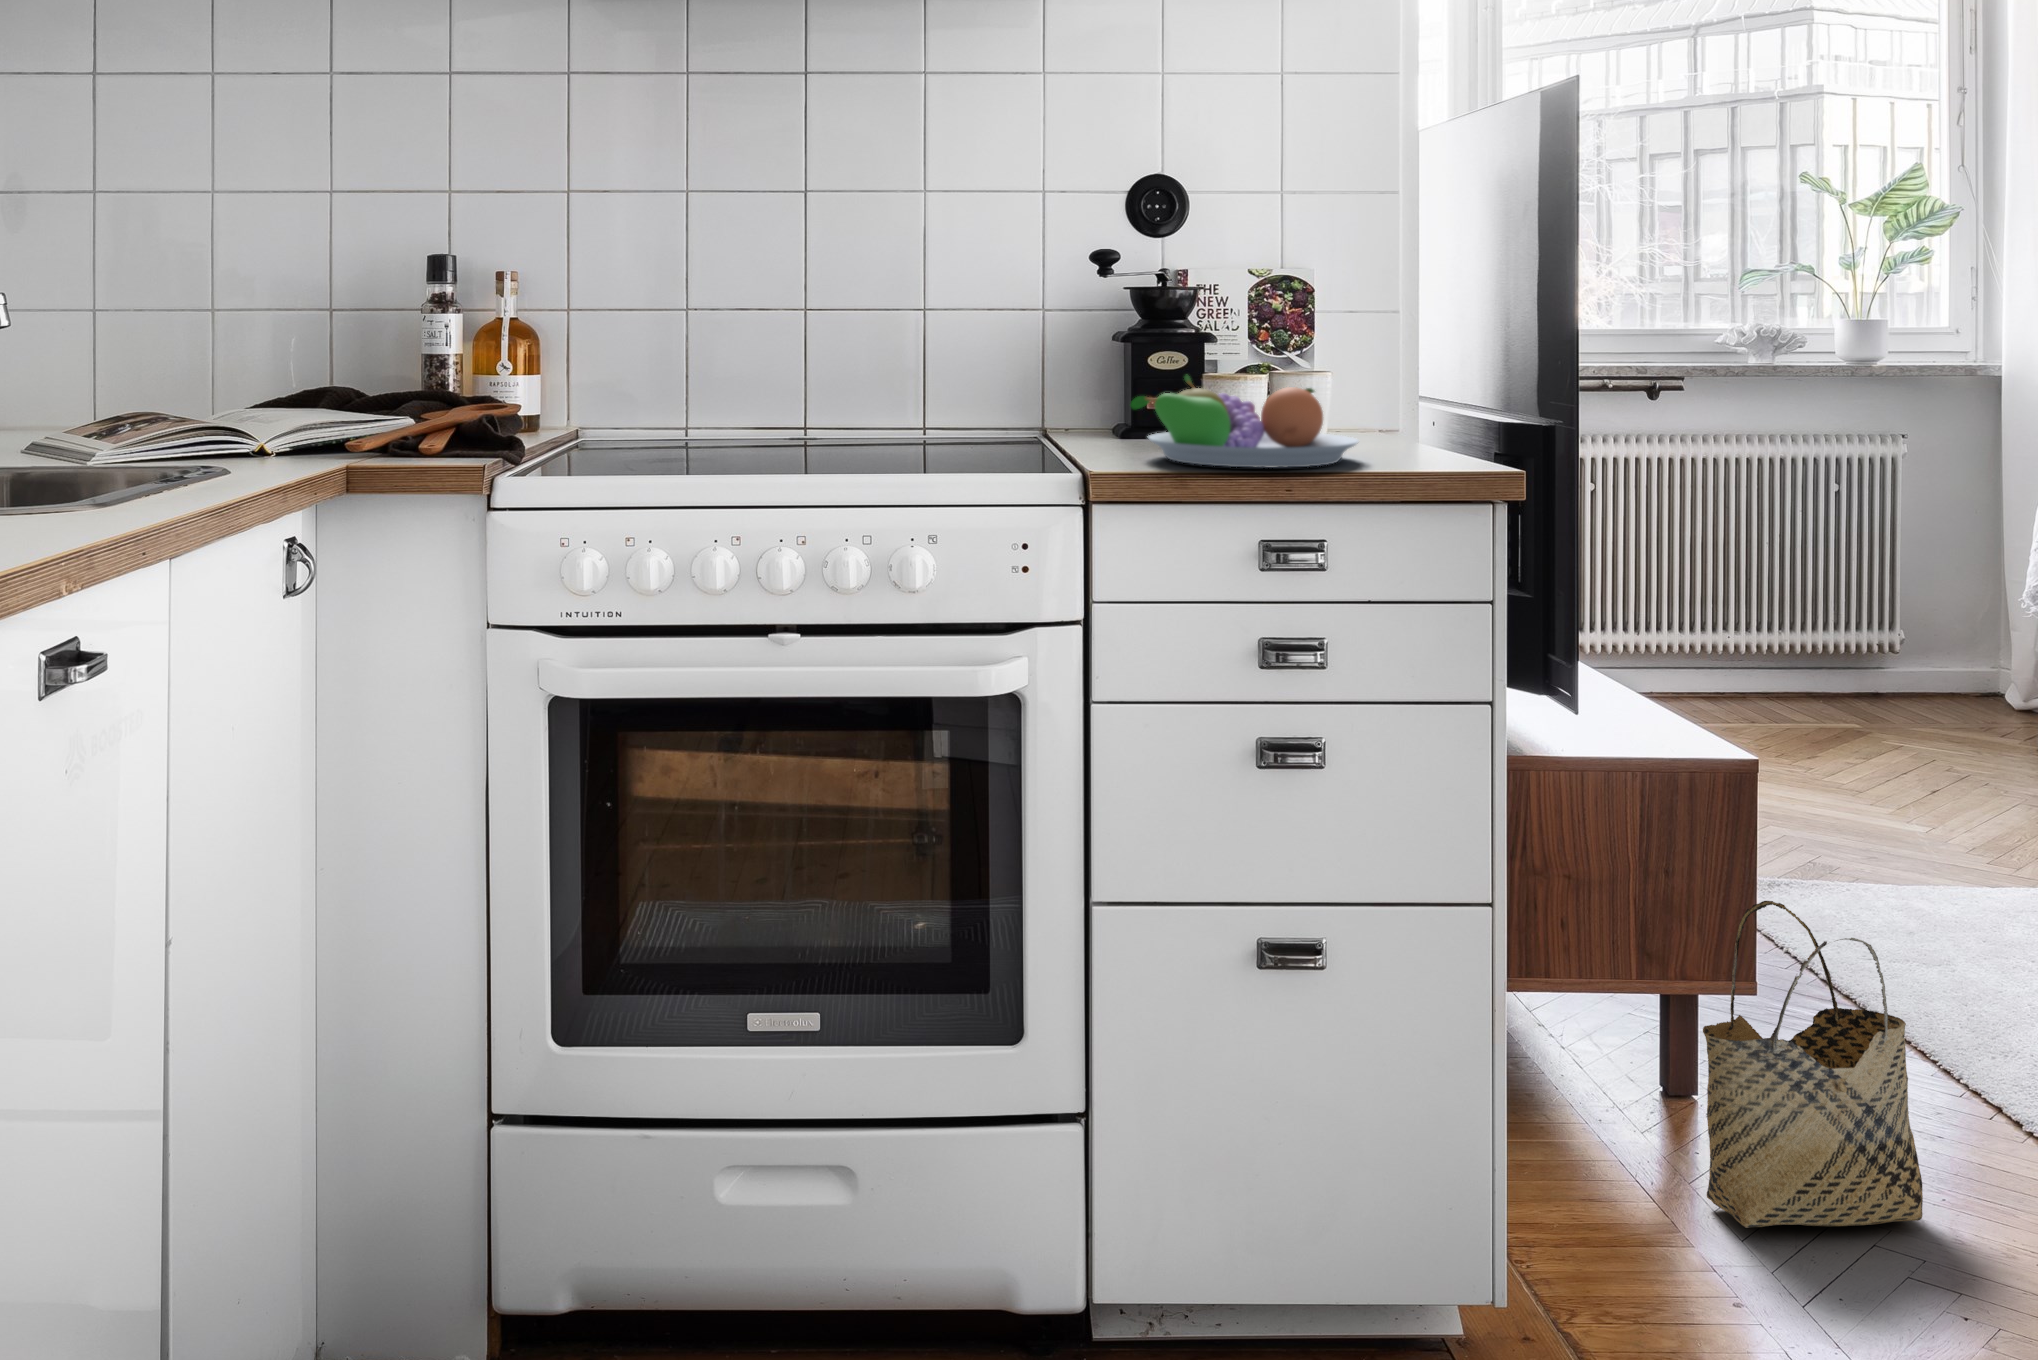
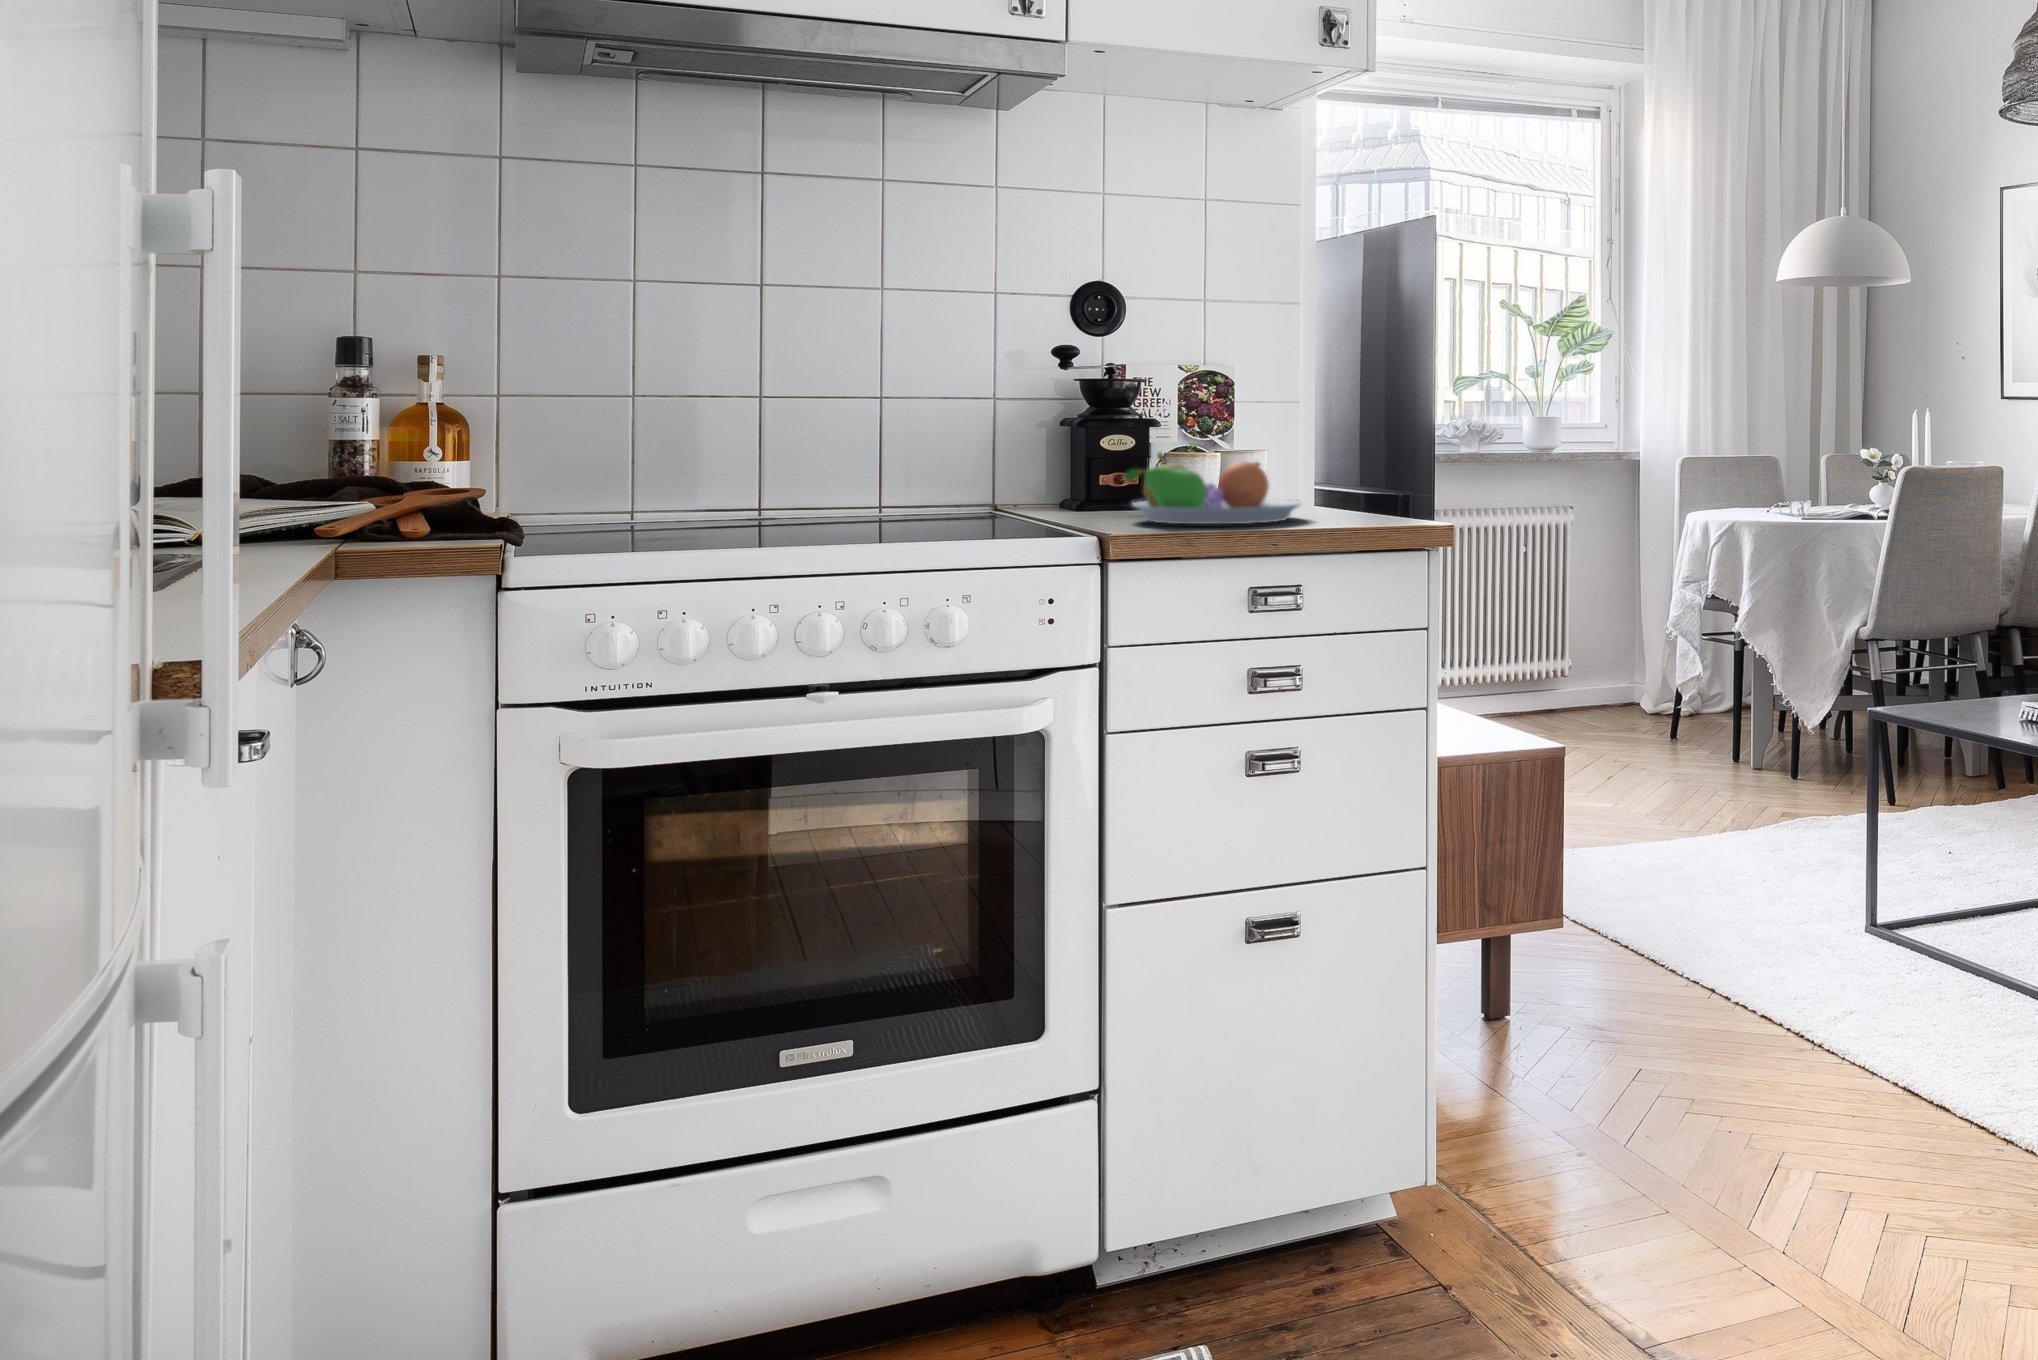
woven basket: present [1703,901,1923,1228] -> none [1523,839,1658,1075]

